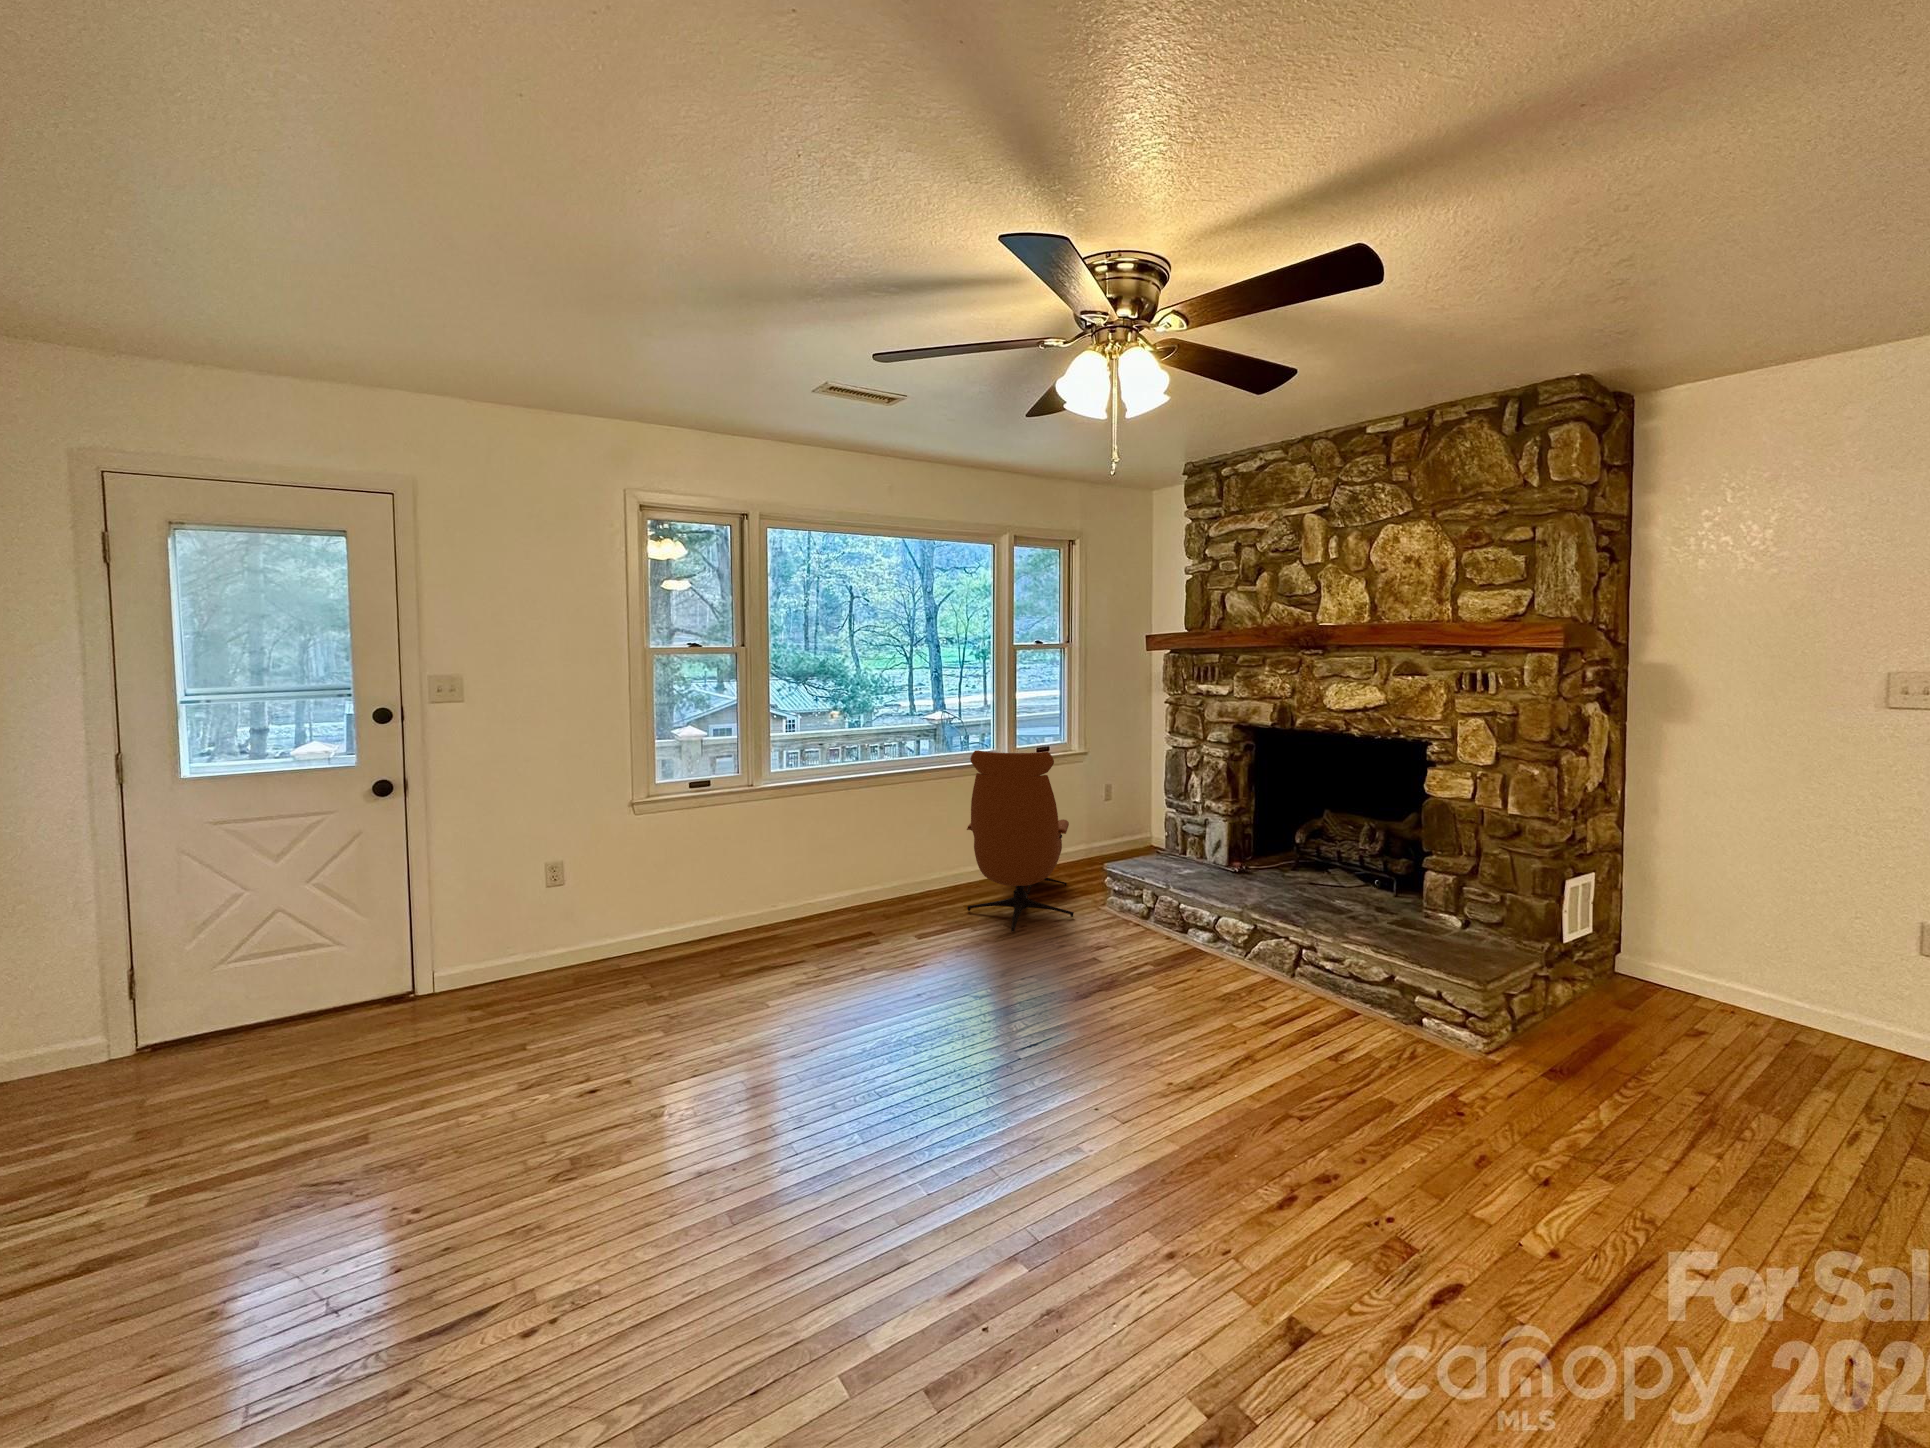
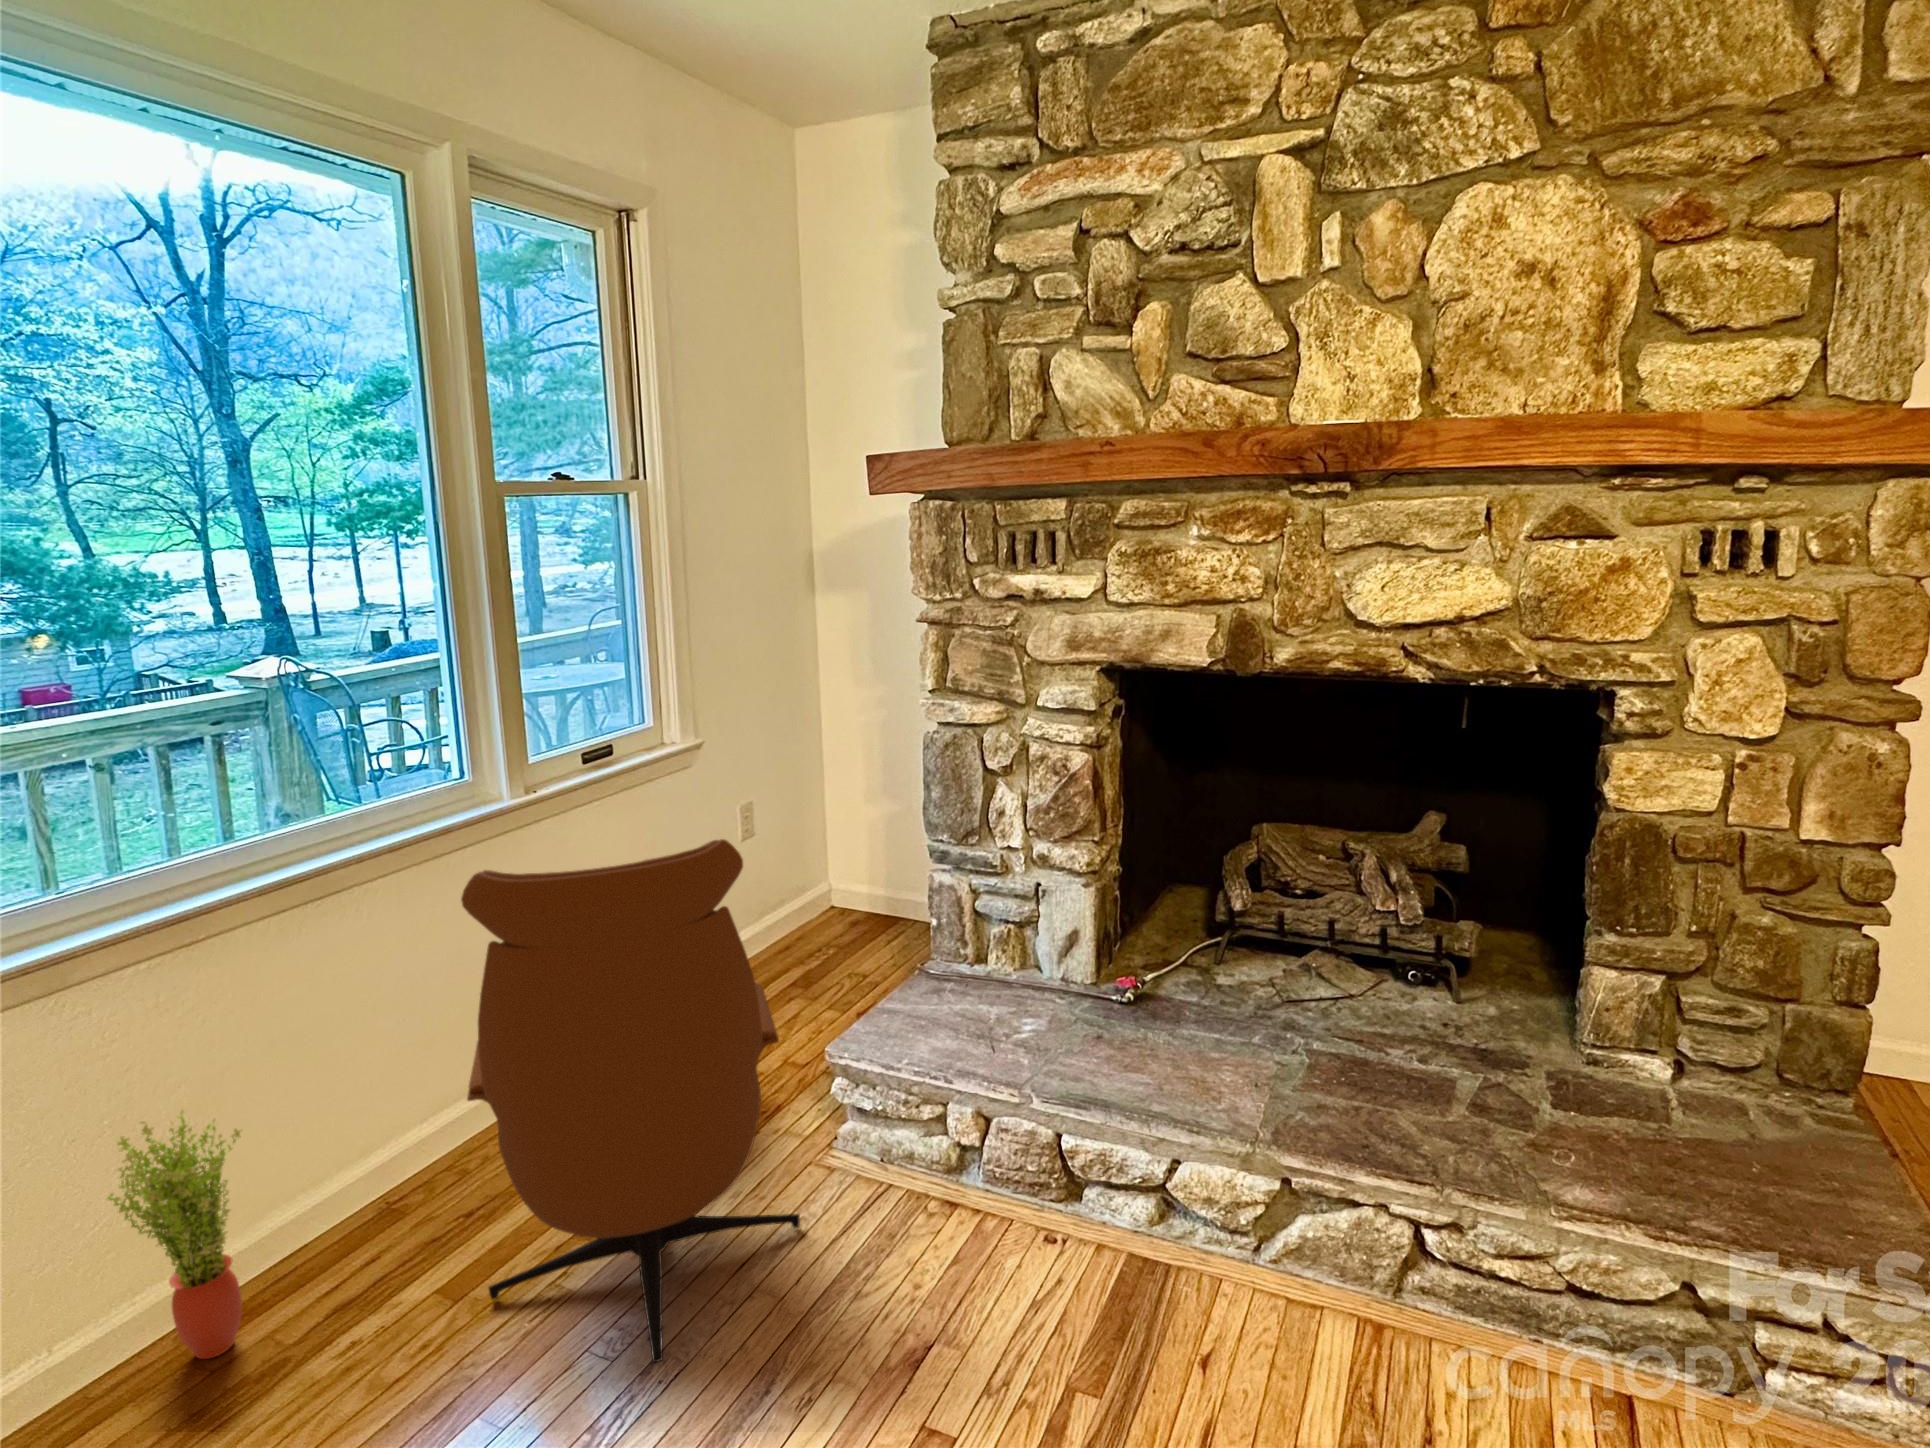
potted plant: none [871,823,906,905] -> present [107,1111,242,1359]

